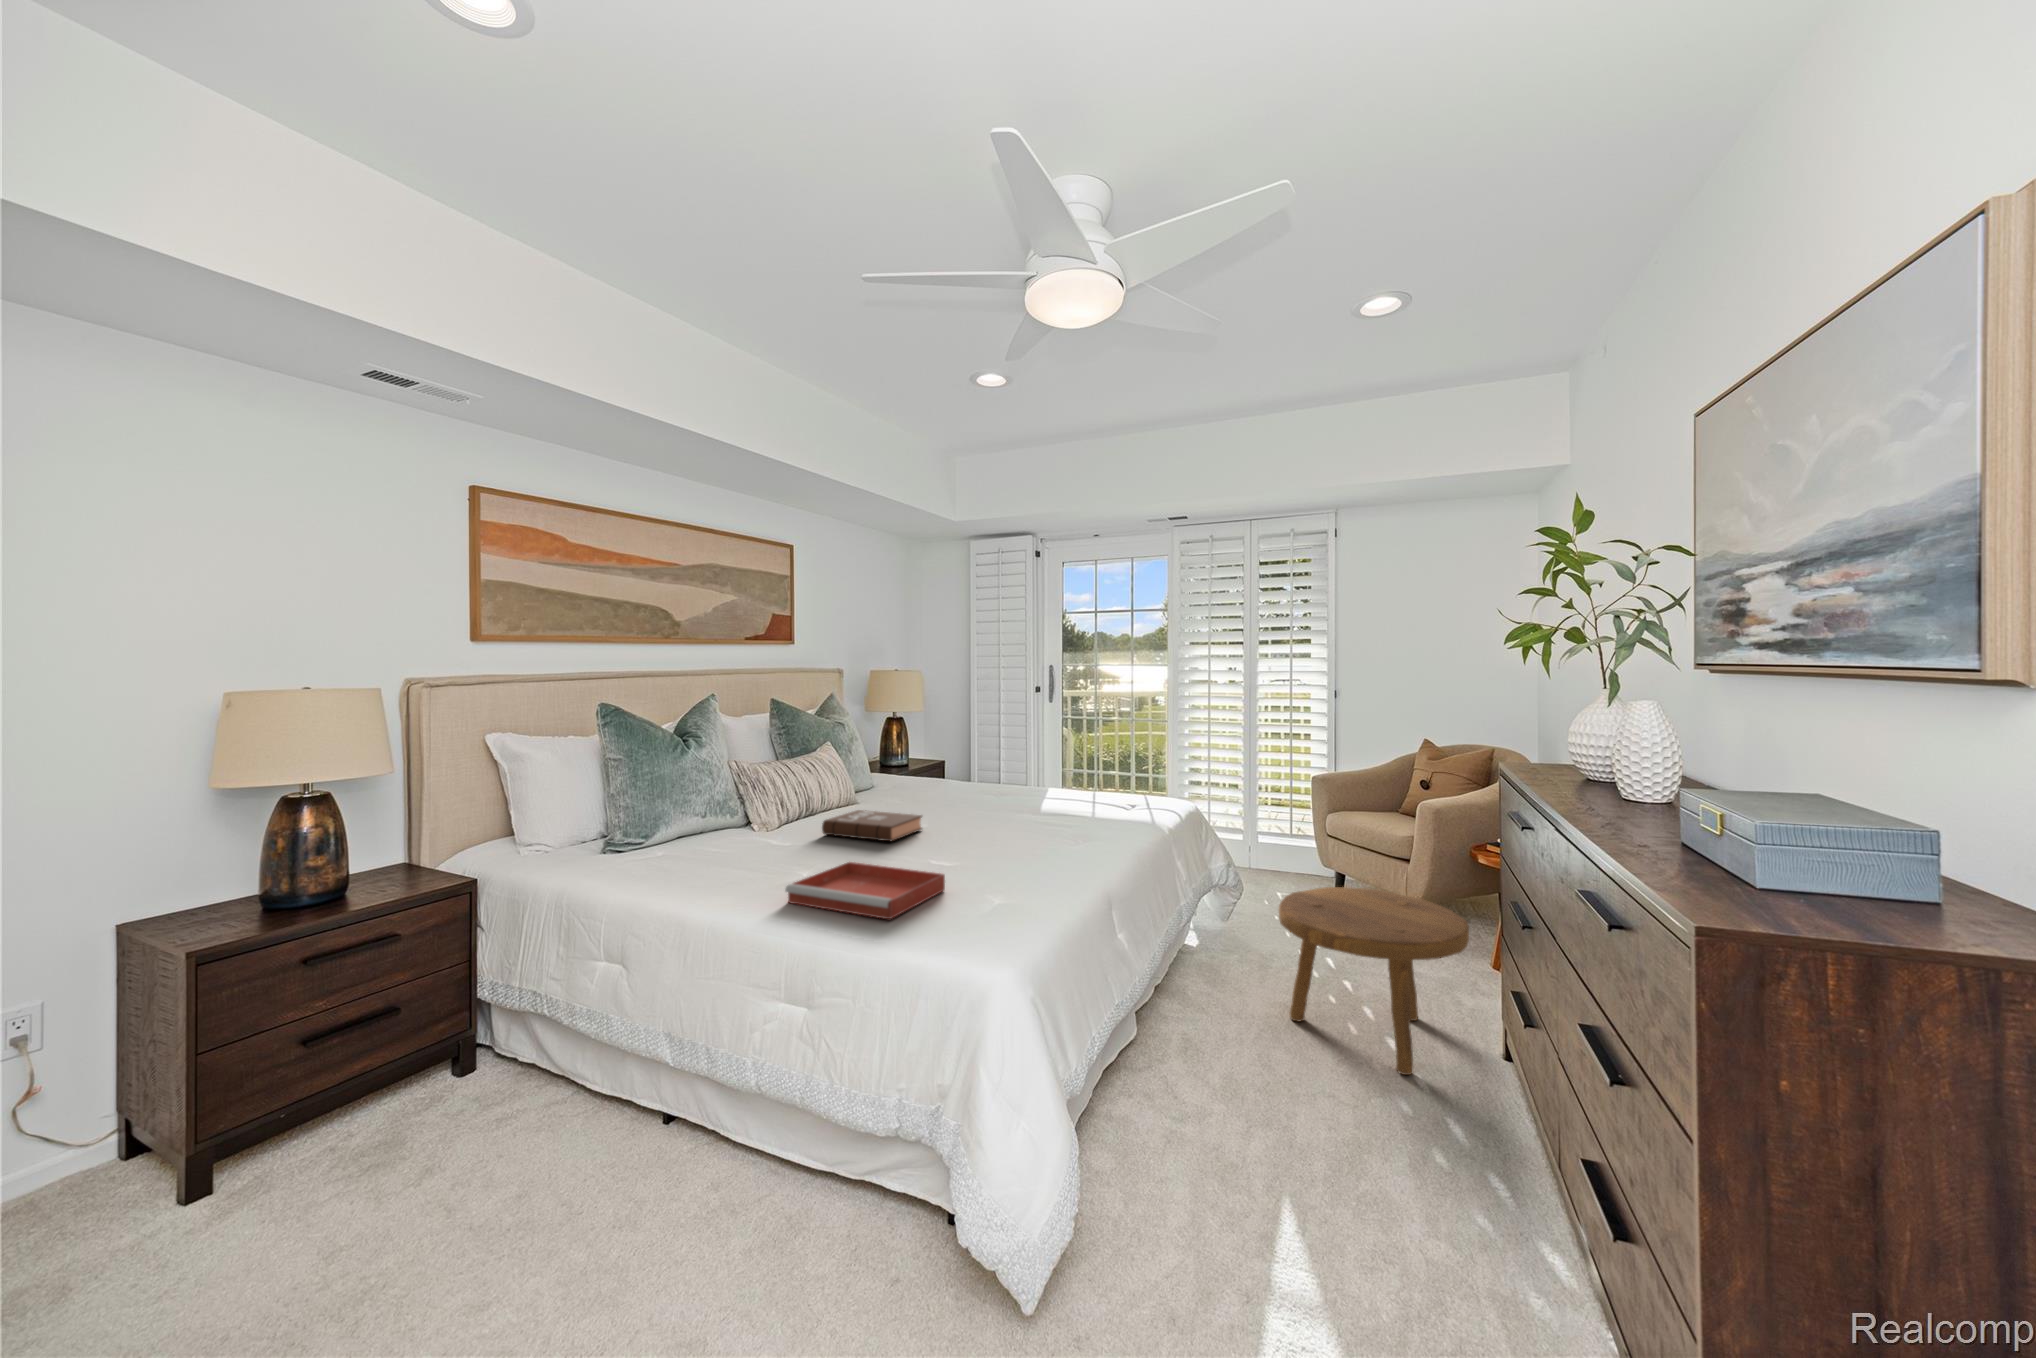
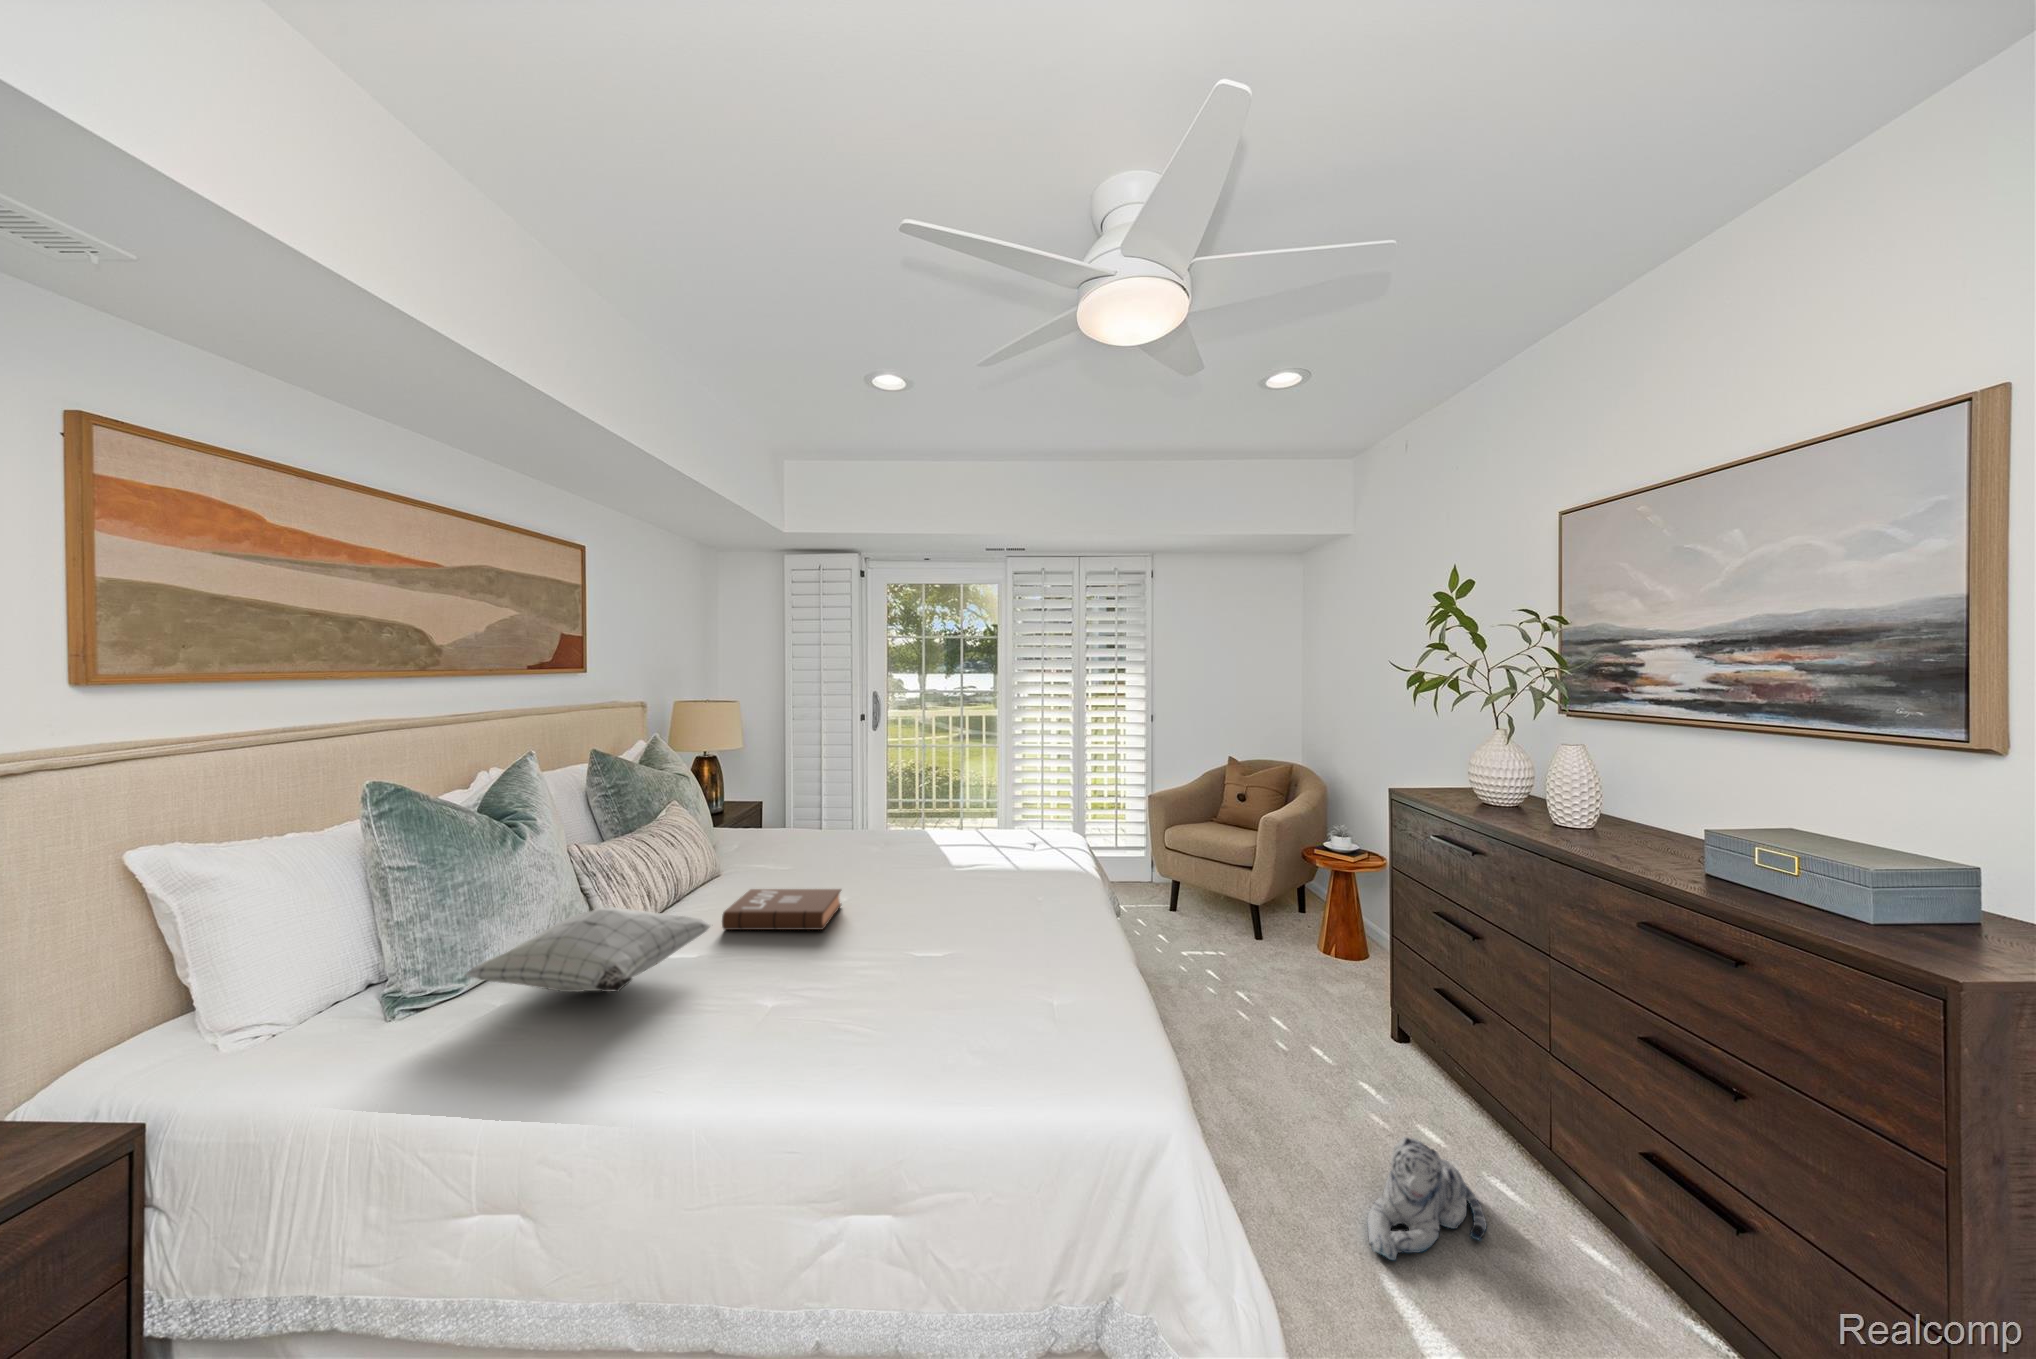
pillow: none [632,799,800,855] -> present [465,906,711,993]
tray: present [785,862,945,919] -> none [773,975,955,1059]
footstool: present [1279,887,1469,1075] -> none [1206,908,1379,1087]
plush toy: none [1315,1097,1480,1220] -> present [1367,1137,1487,1260]

